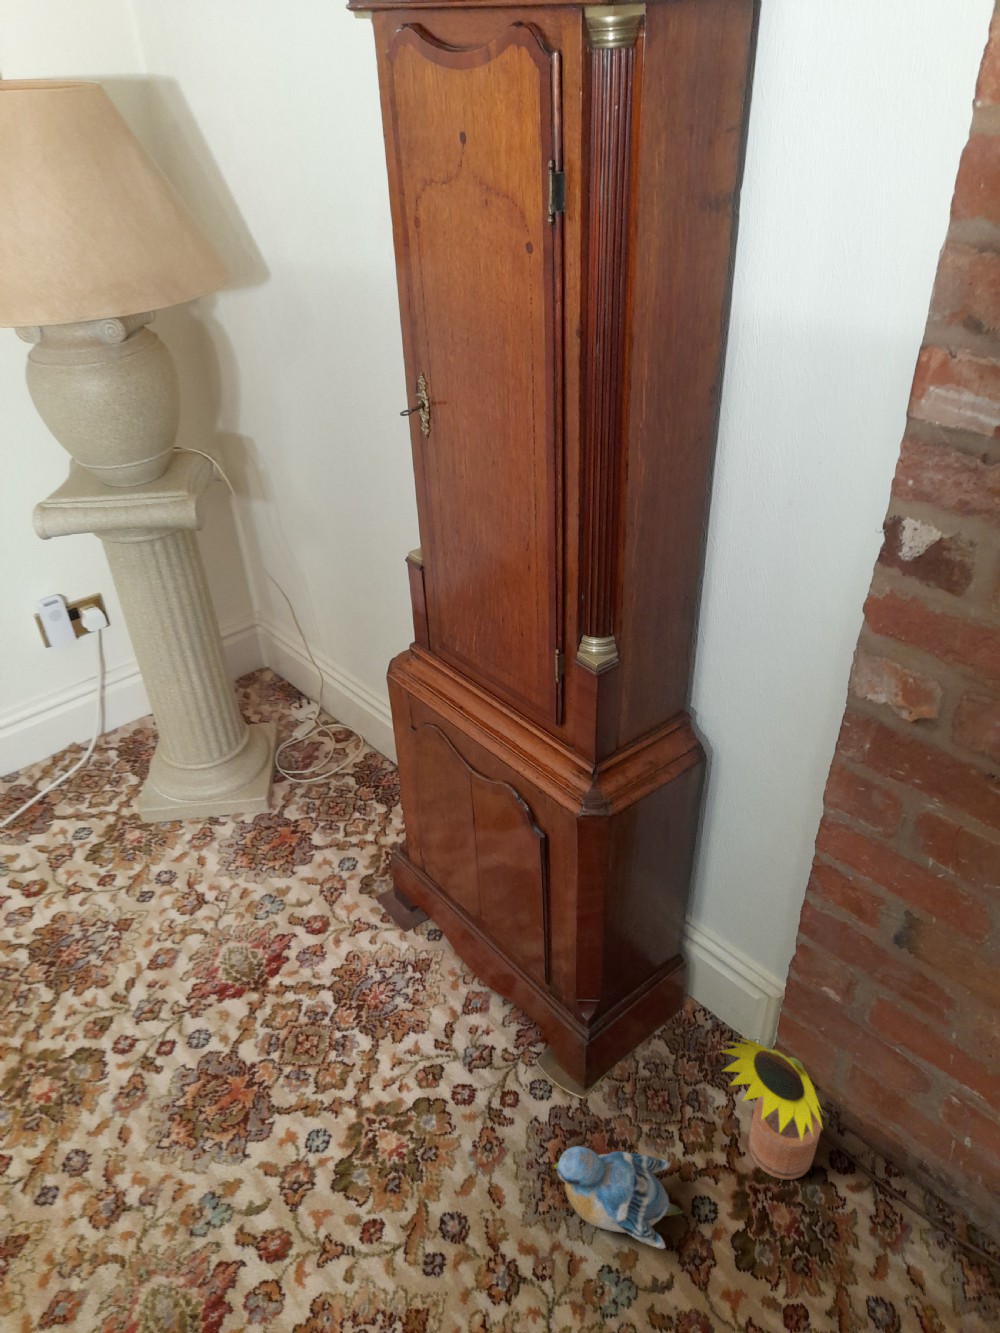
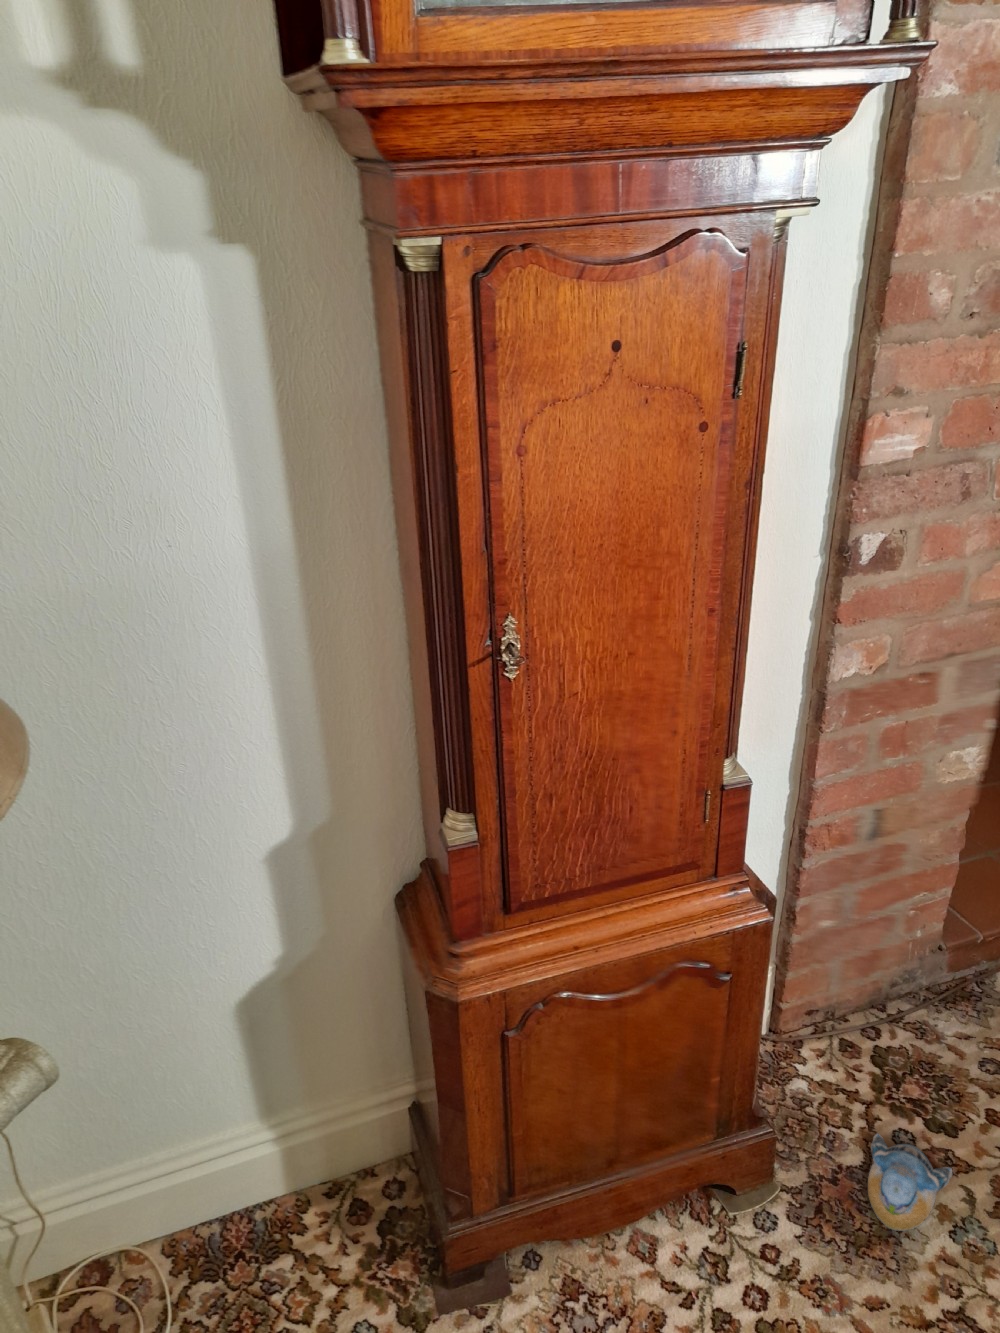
decorative plant: present [720,1039,822,1179] -> none [829,955,941,1086]

